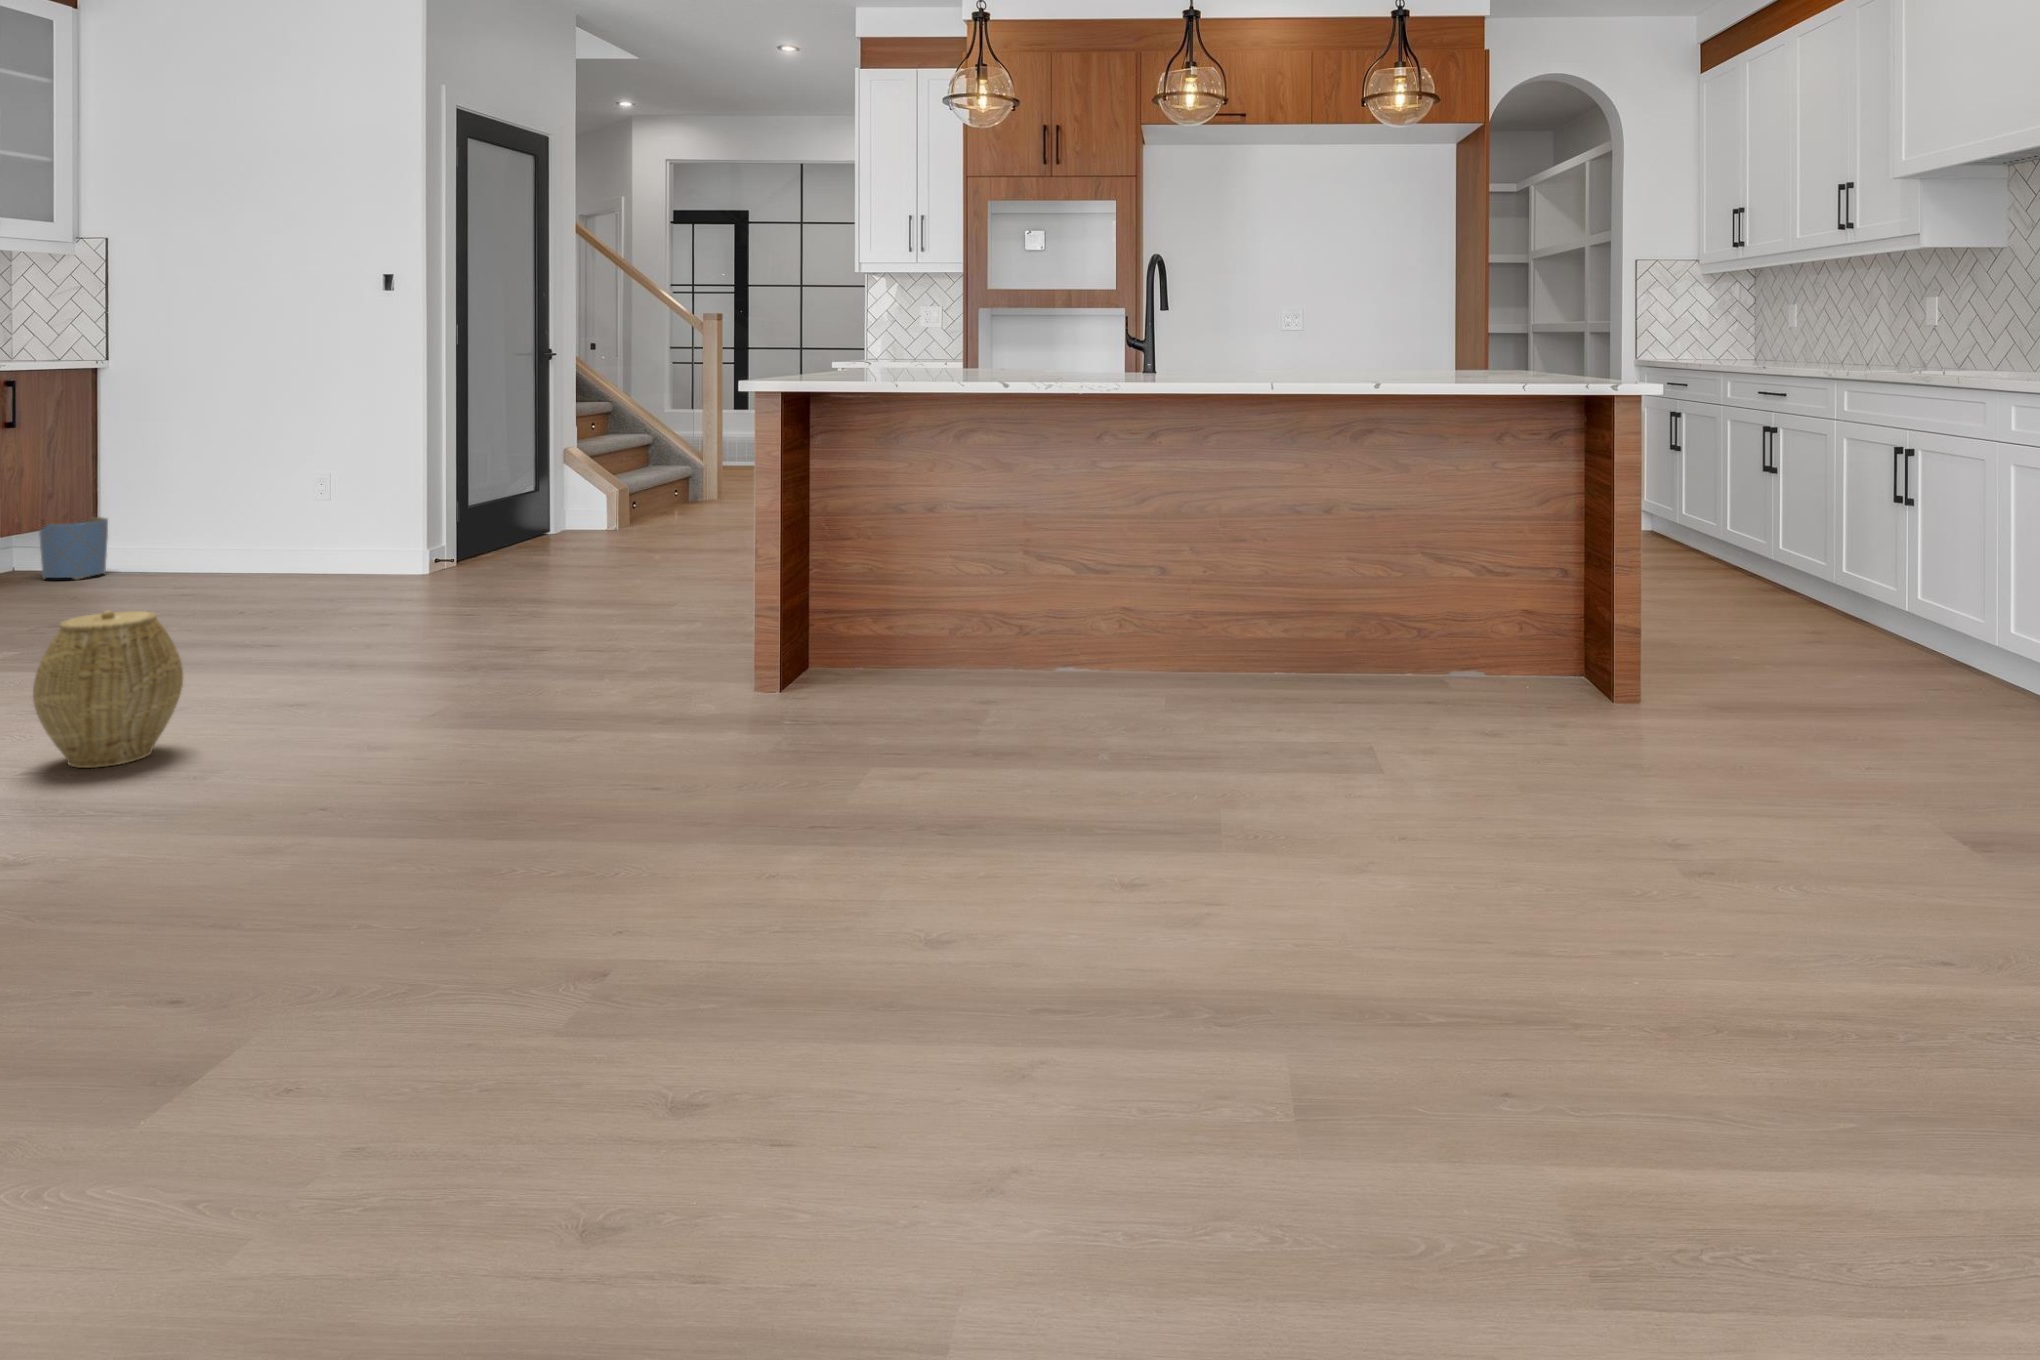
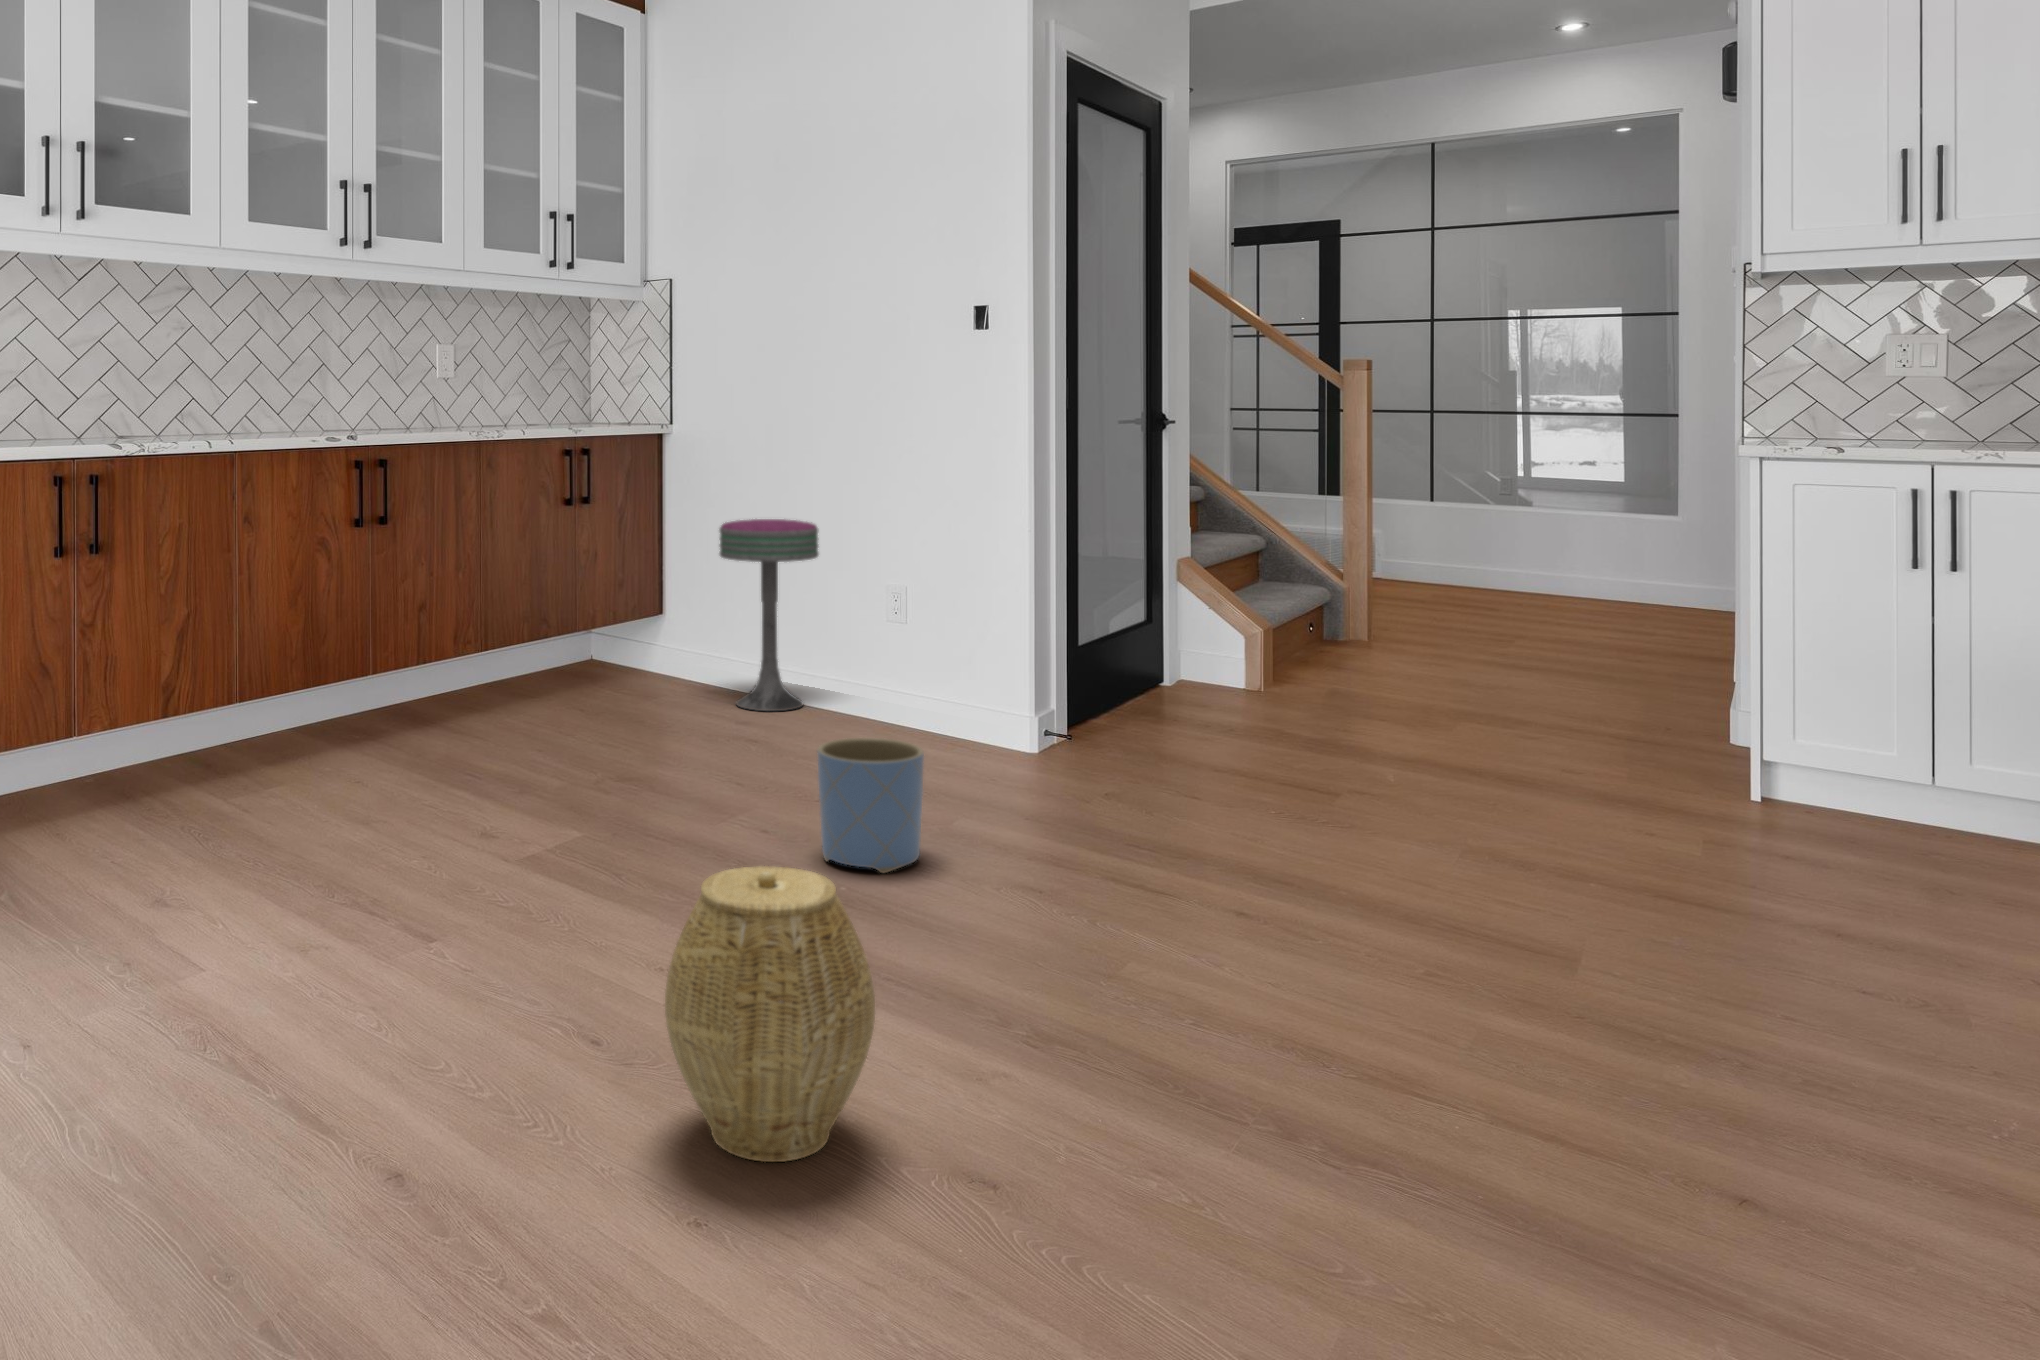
bar stool: none [147,435,242,583] -> present [720,519,818,711]
planter: present [39,517,108,580] -> present [818,738,924,873]

